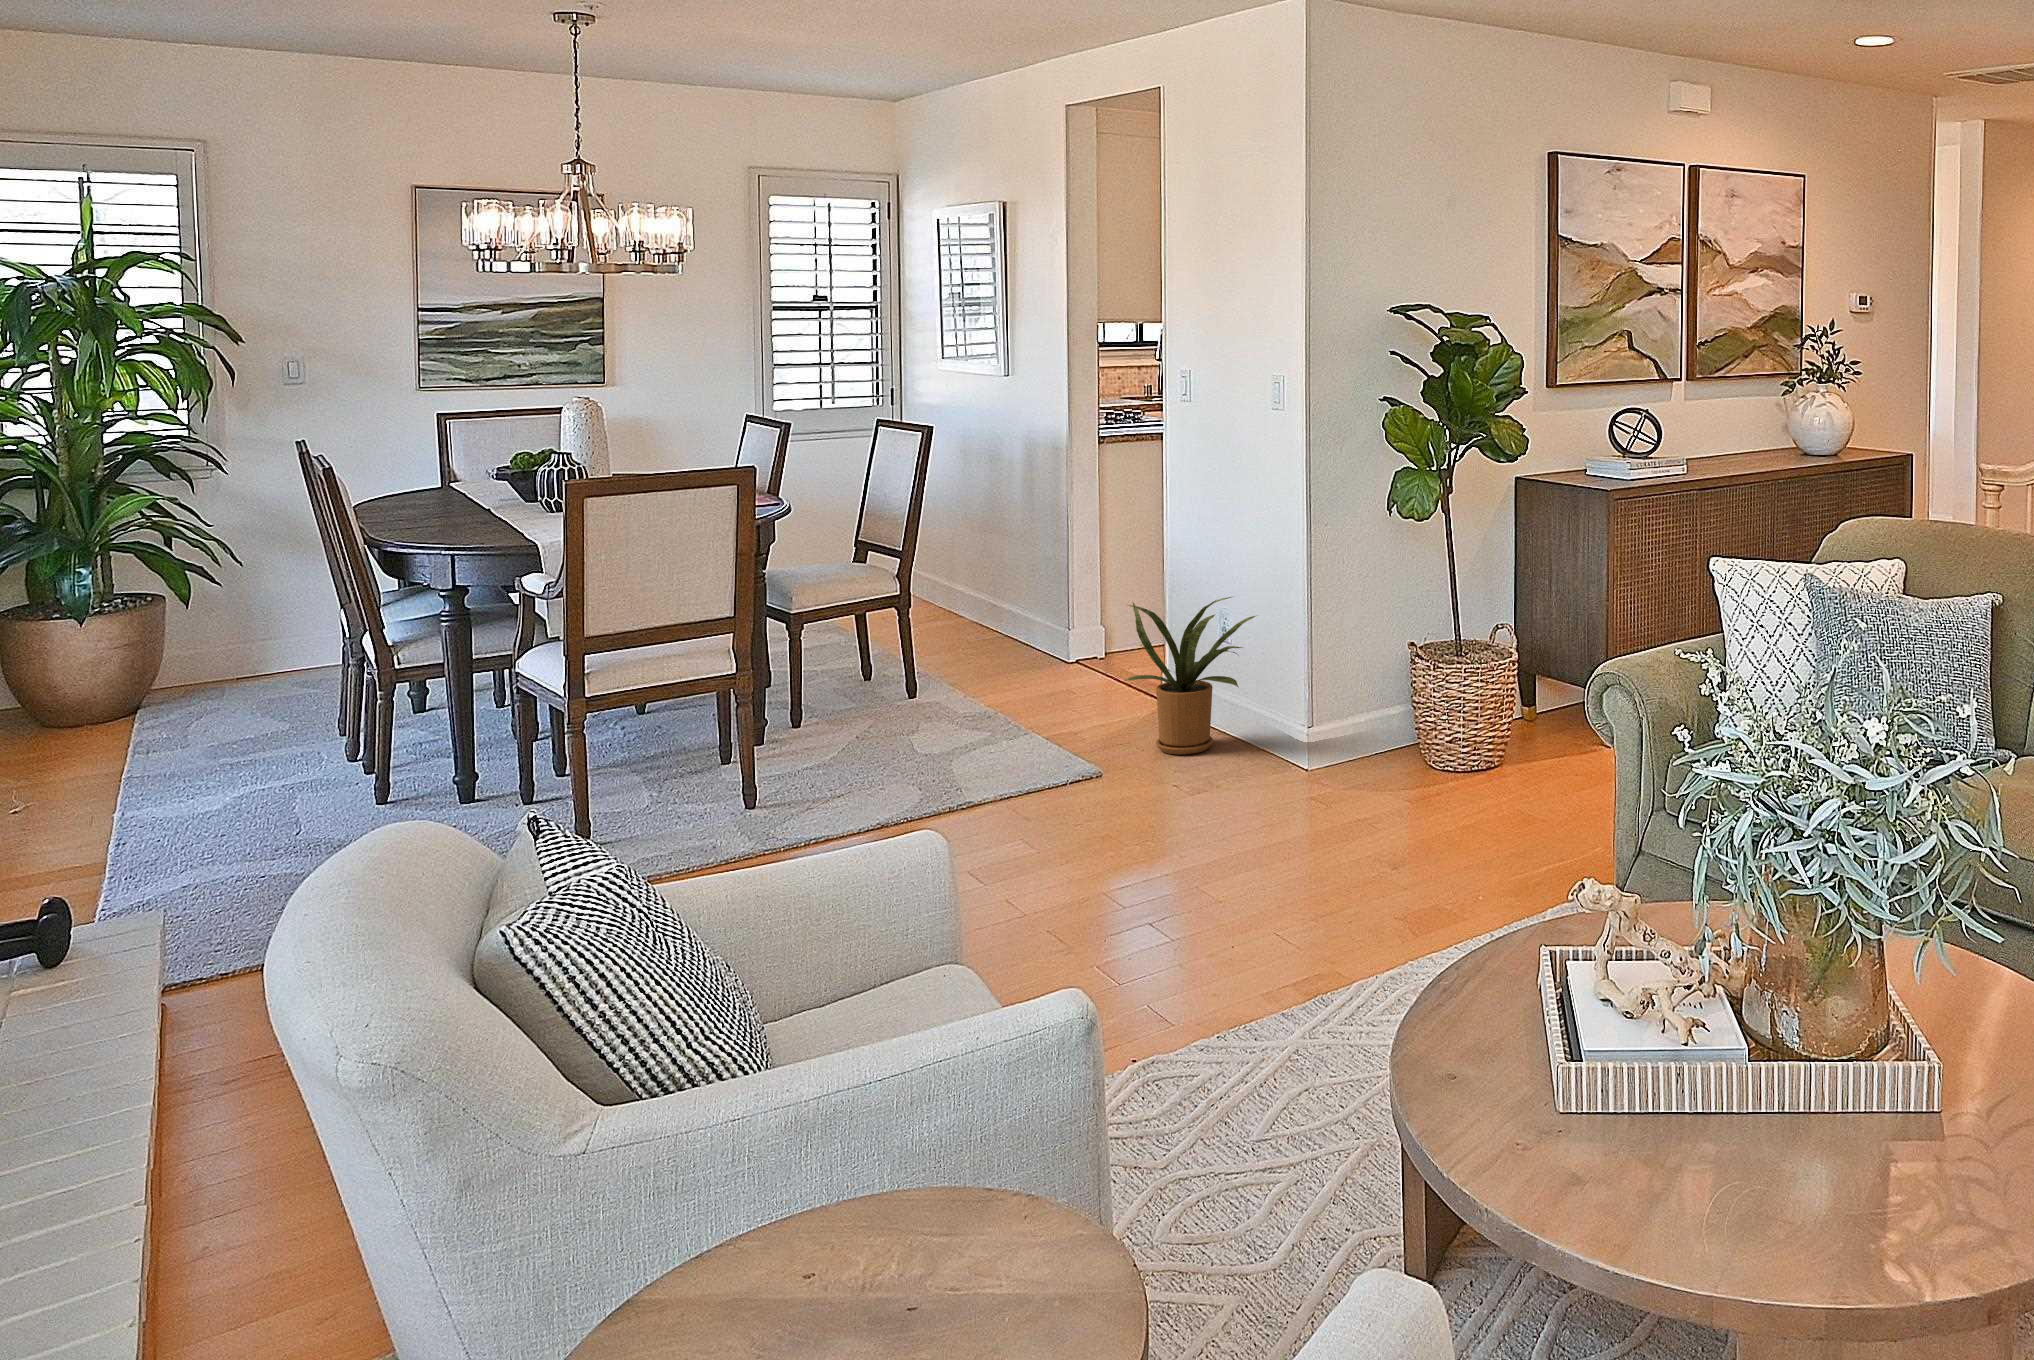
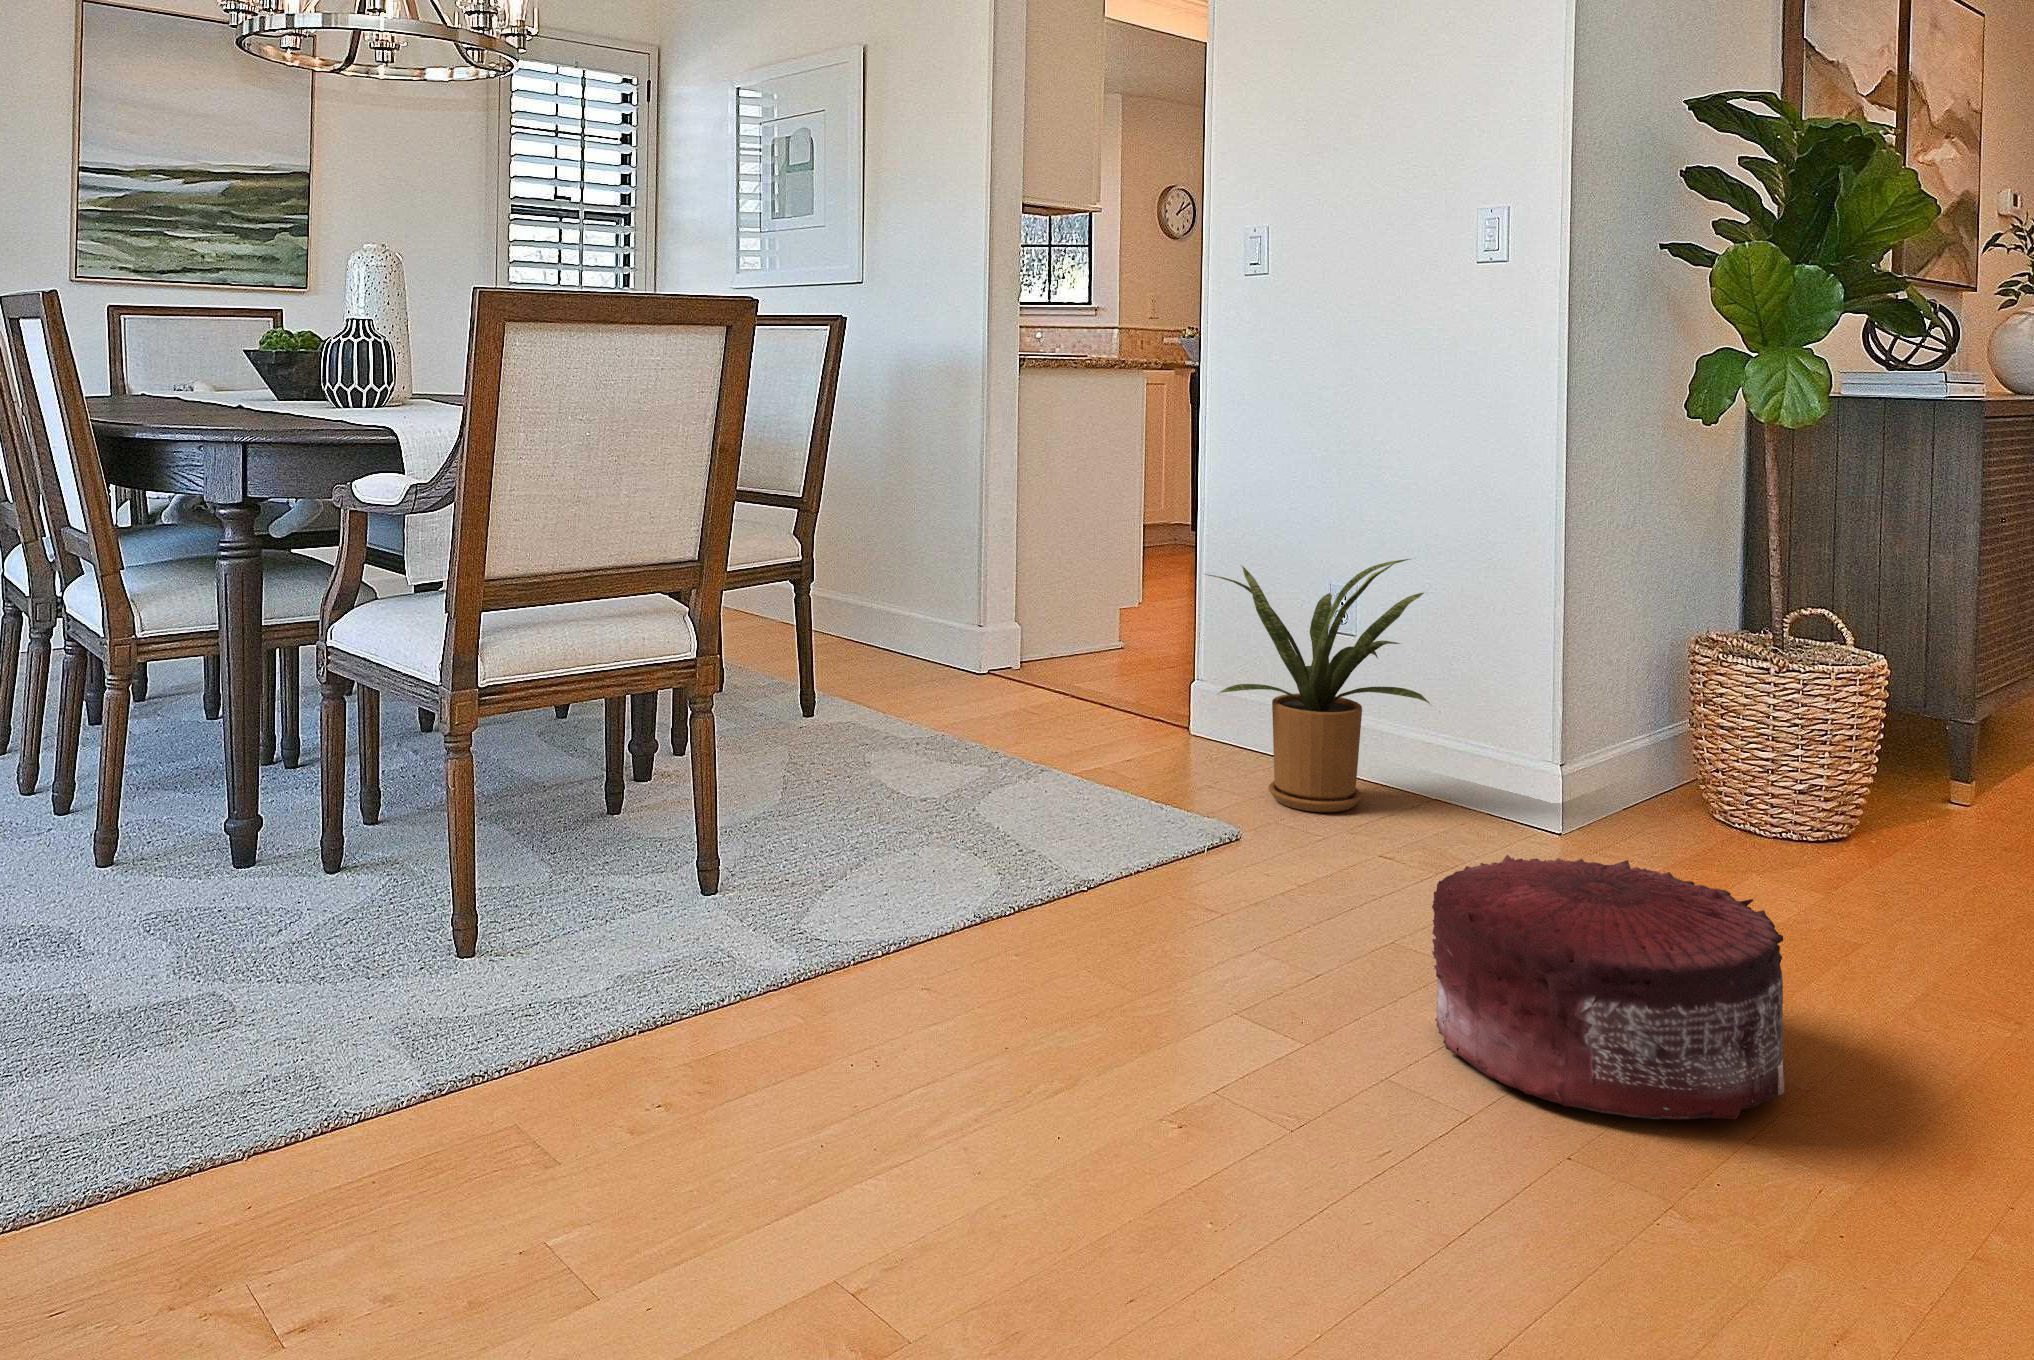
pouf: none [1060,777,1241,905] -> present [1432,855,1784,1119]

